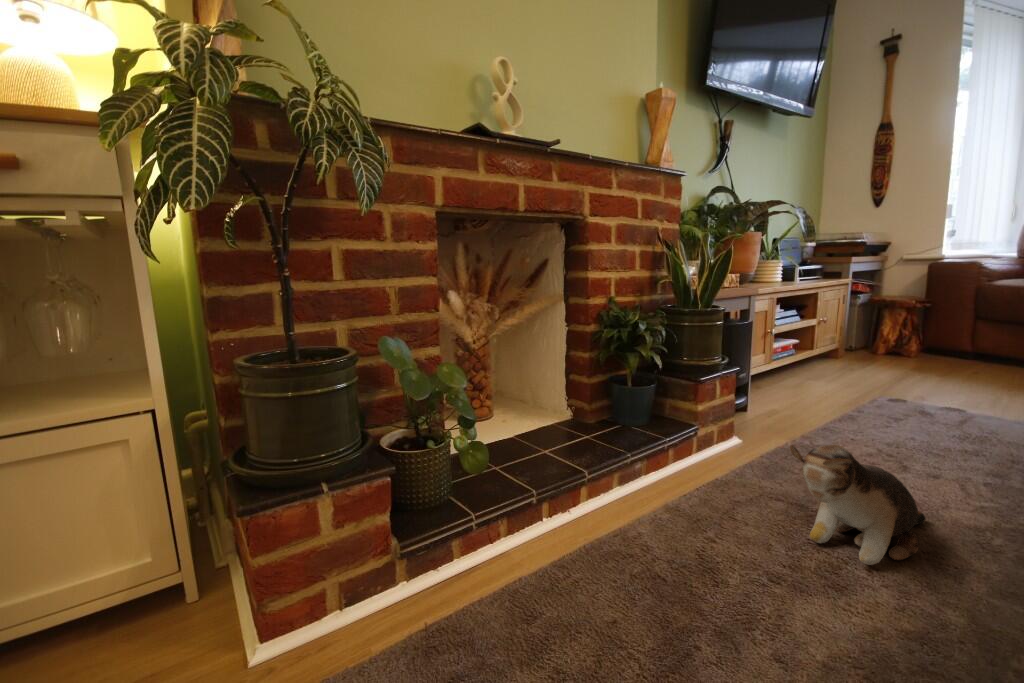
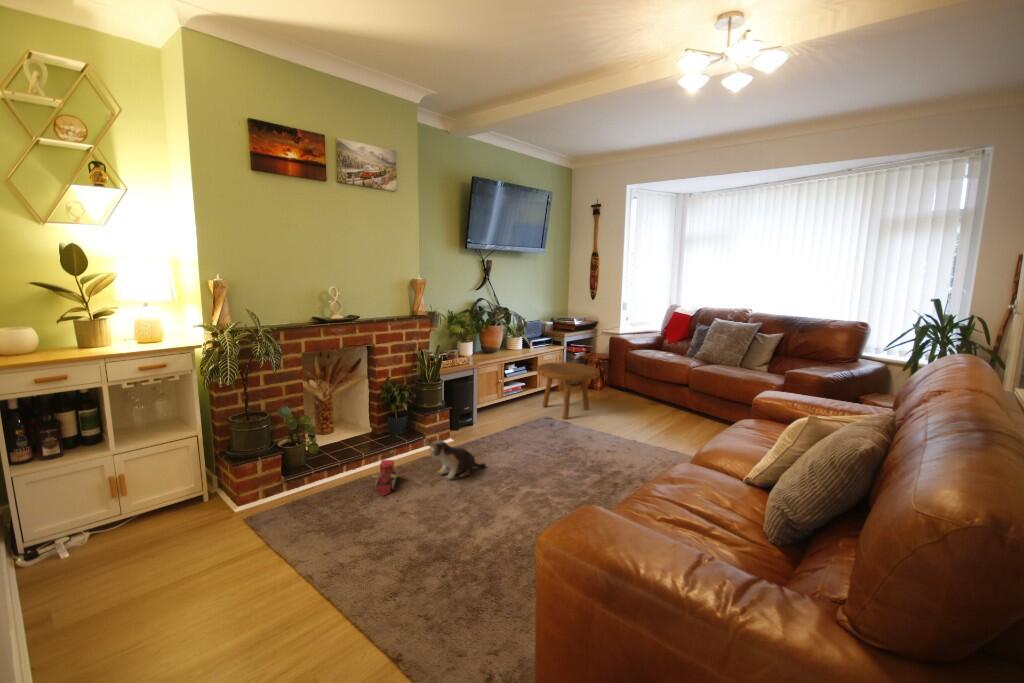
footstool: none [844,297,1009,401] -> present [537,362,599,419]
toy train: none [647,495,736,631] -> present [372,460,397,495]

